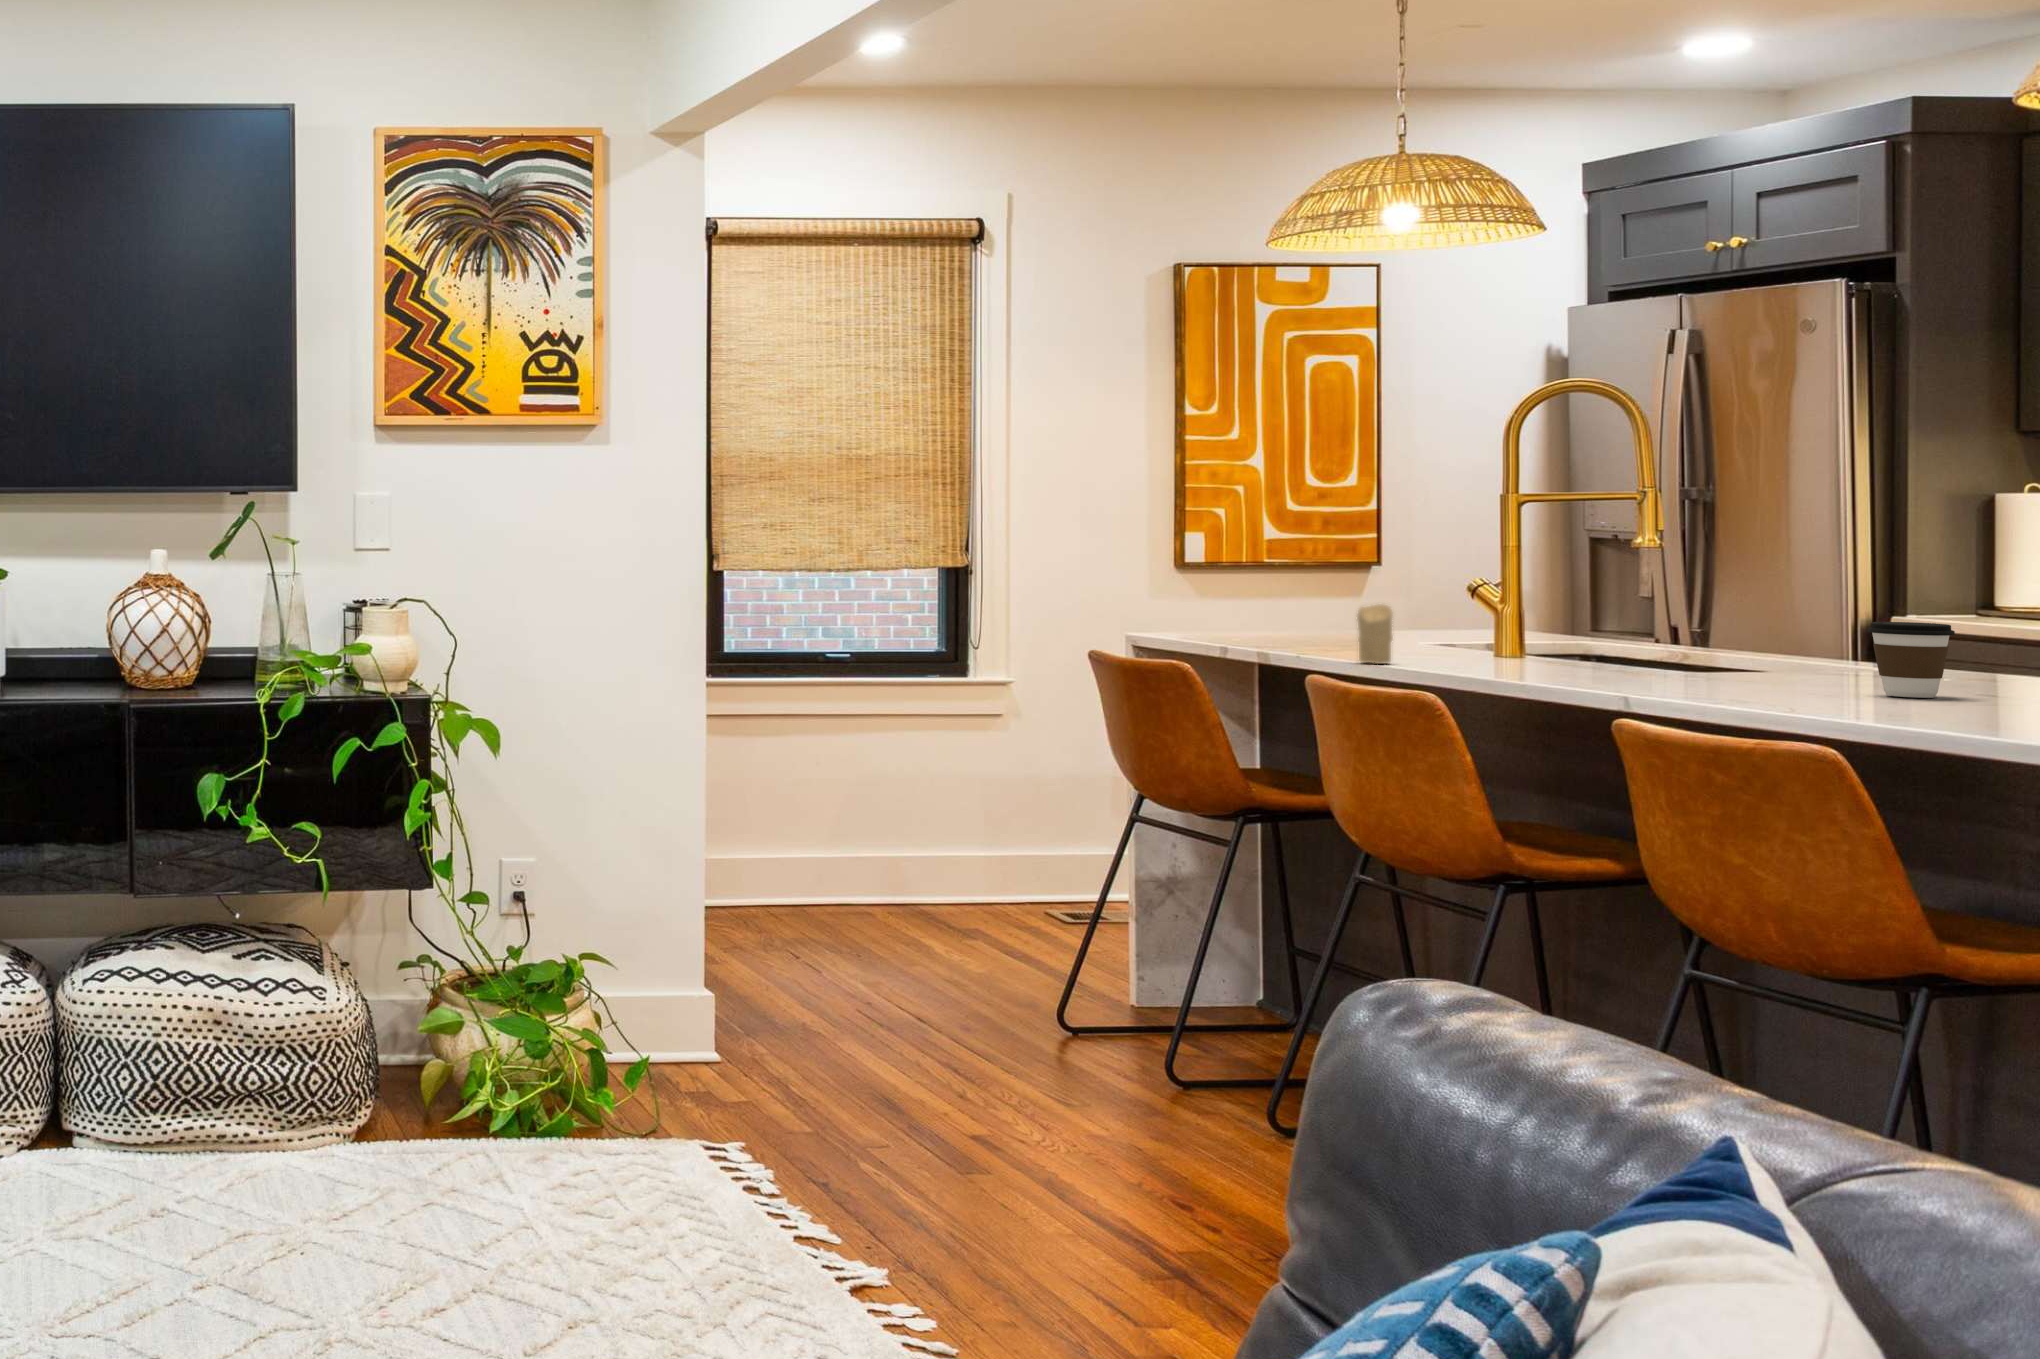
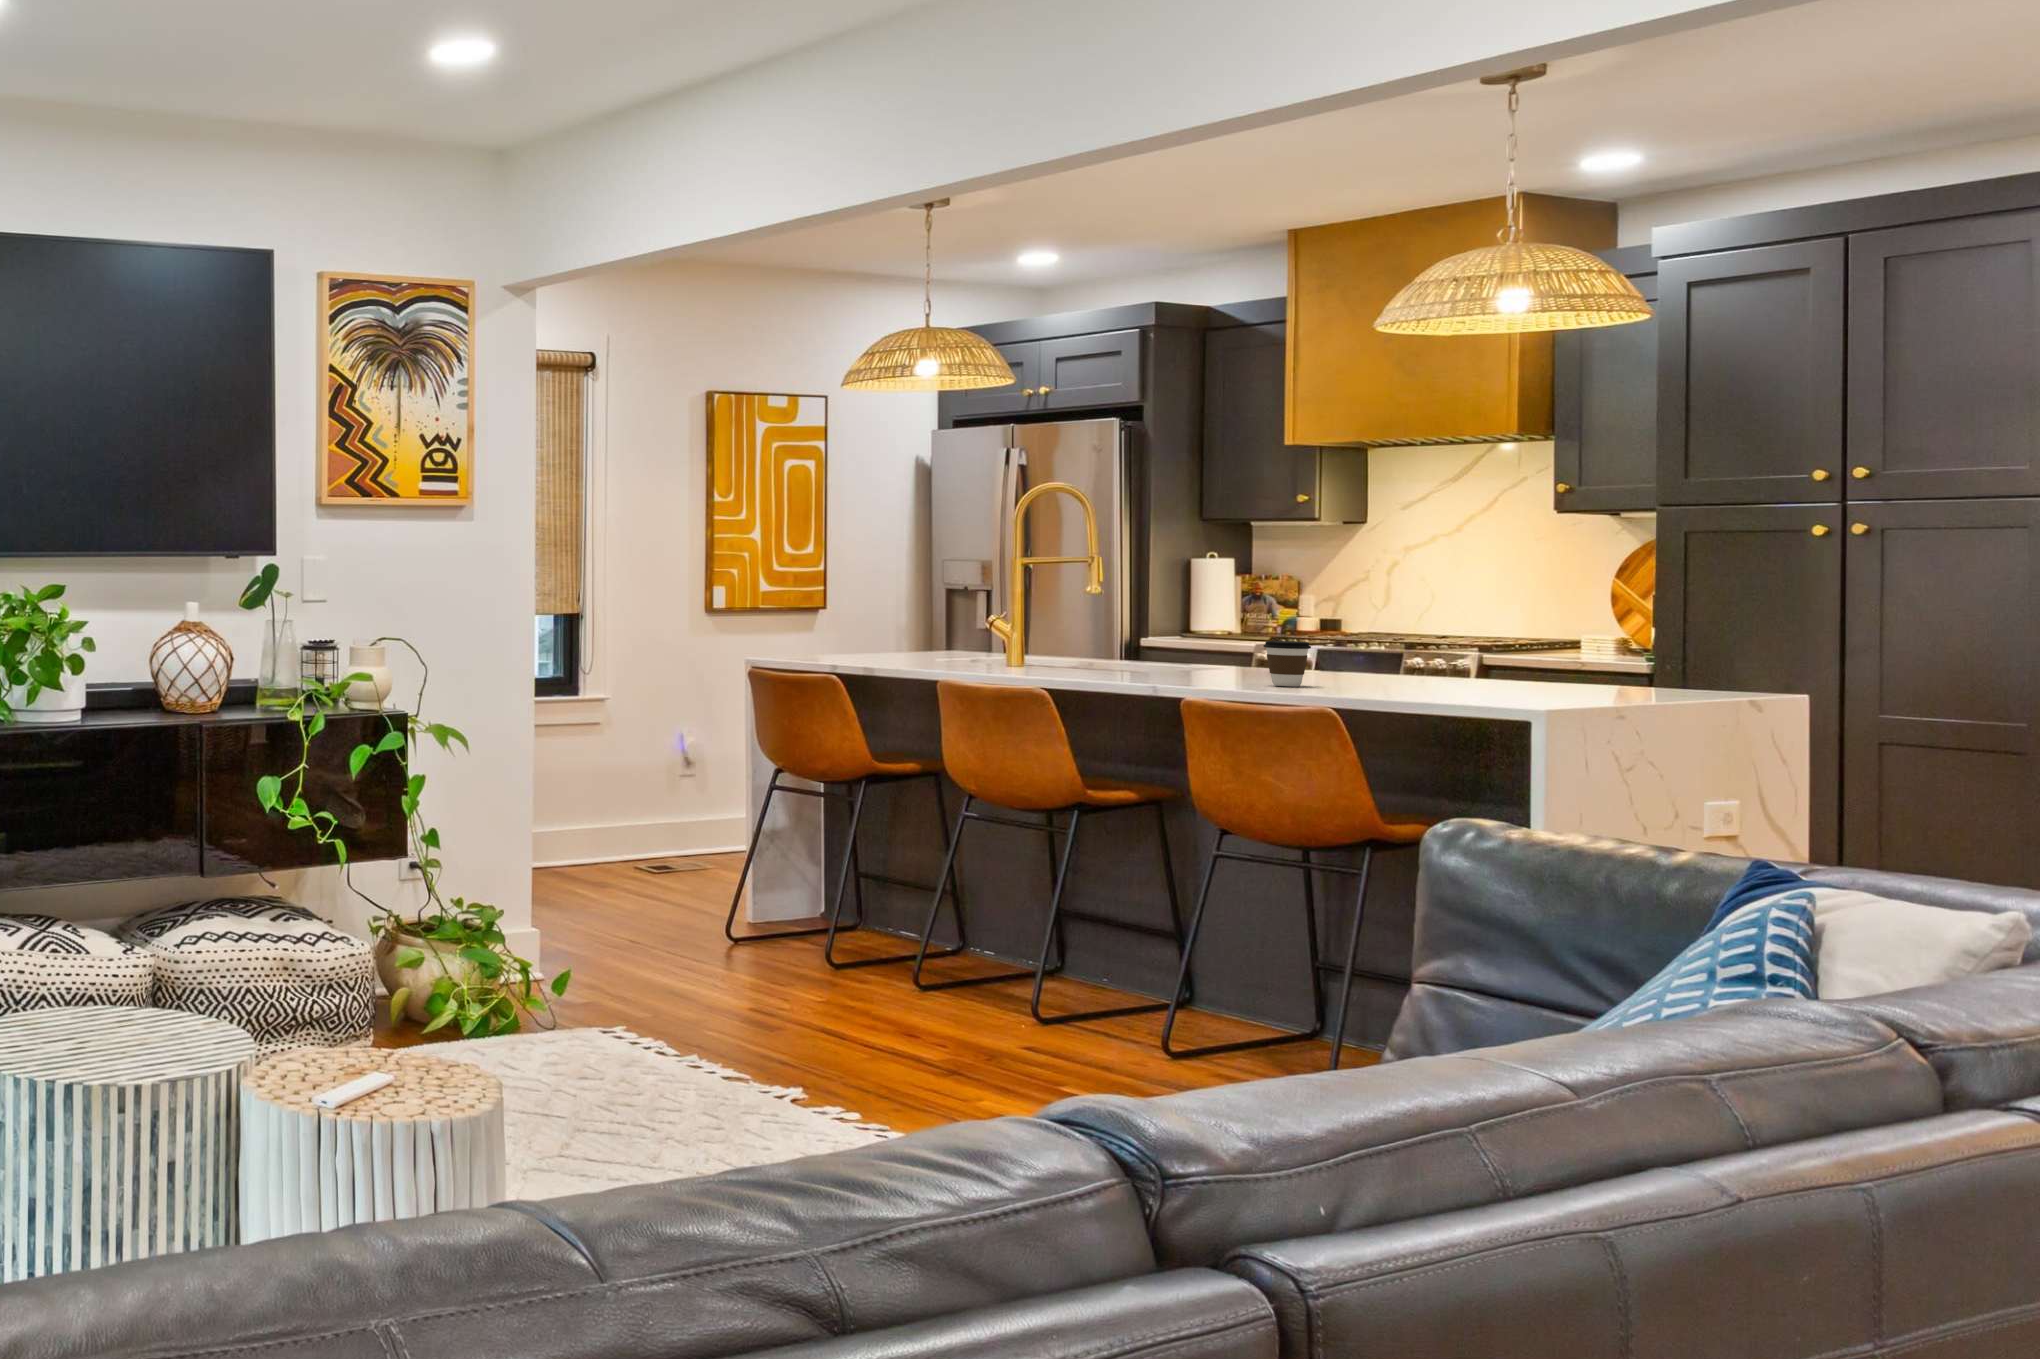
candle: present [1357,604,1393,664] -> none [942,634,964,674]

